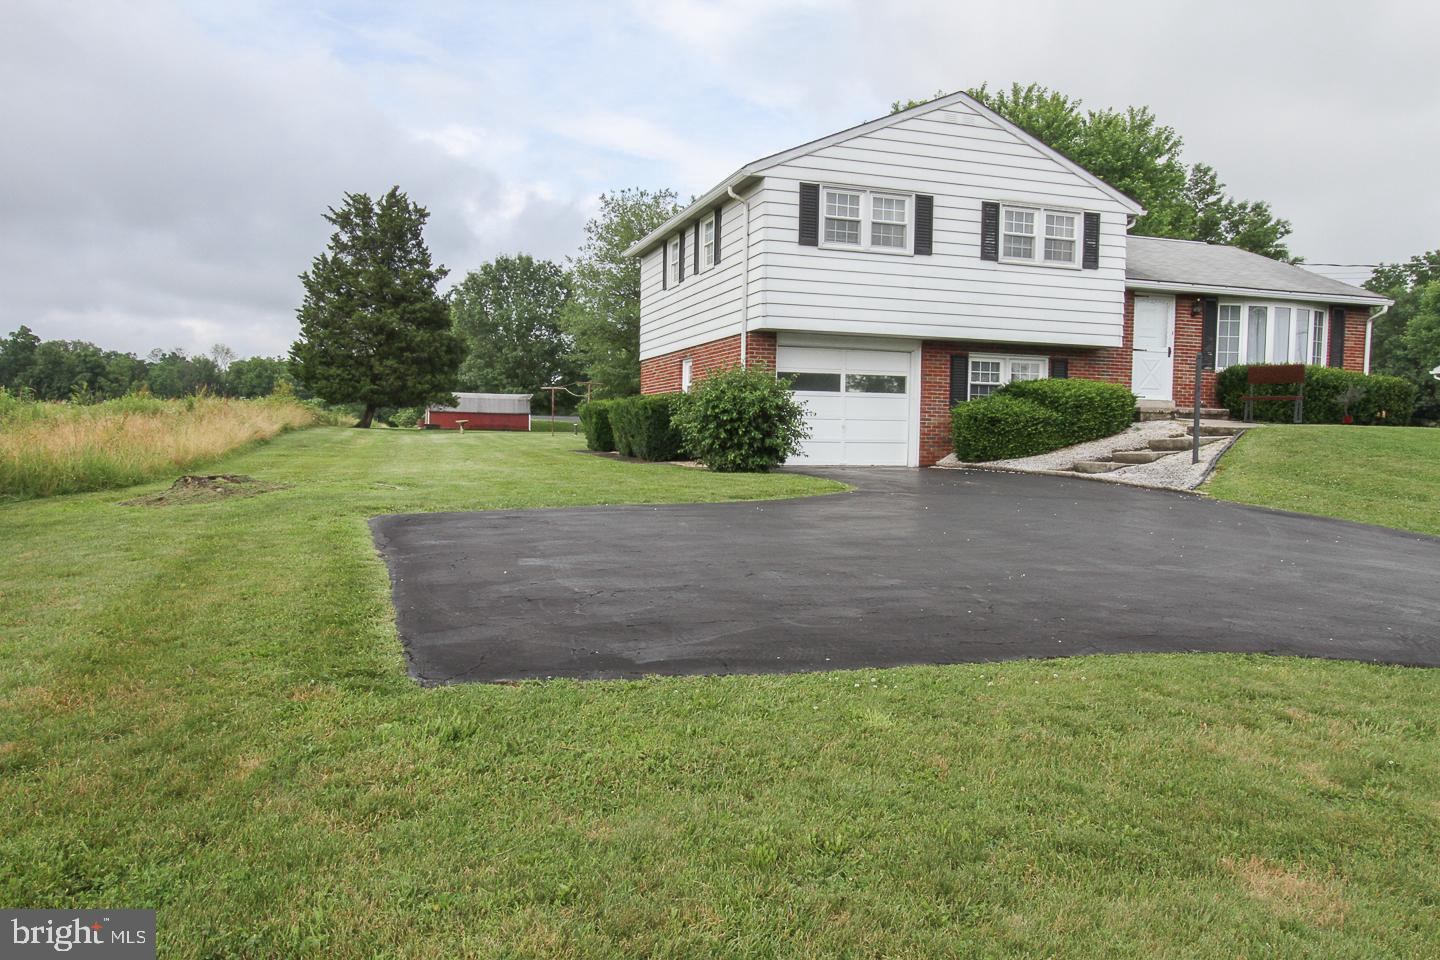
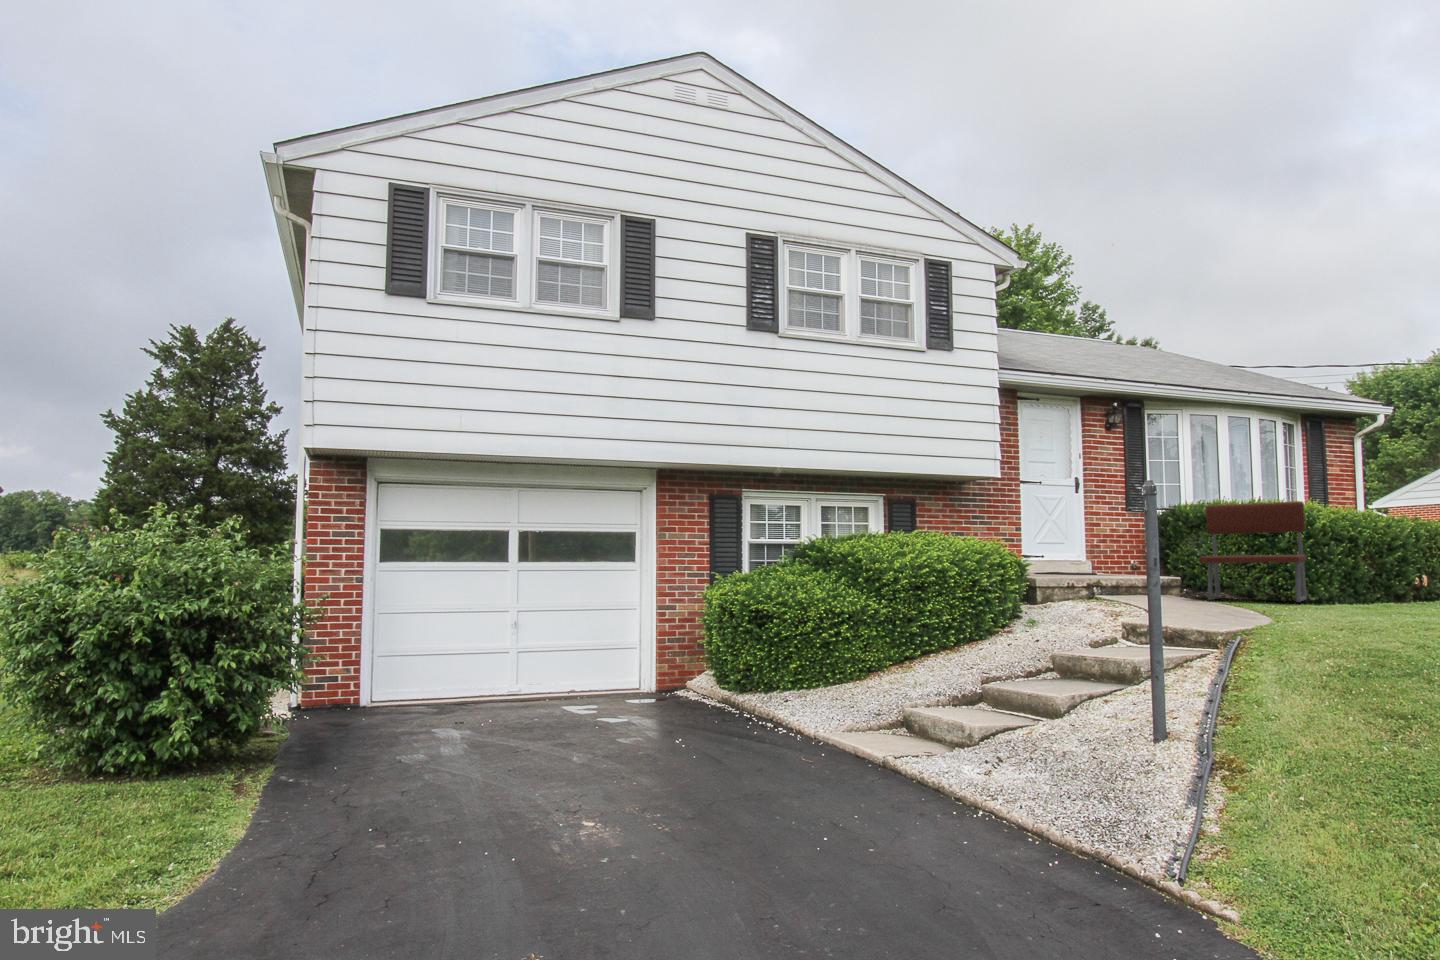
potted tree: present [1333,382,1365,424] -> none [1351,528,1409,601]

